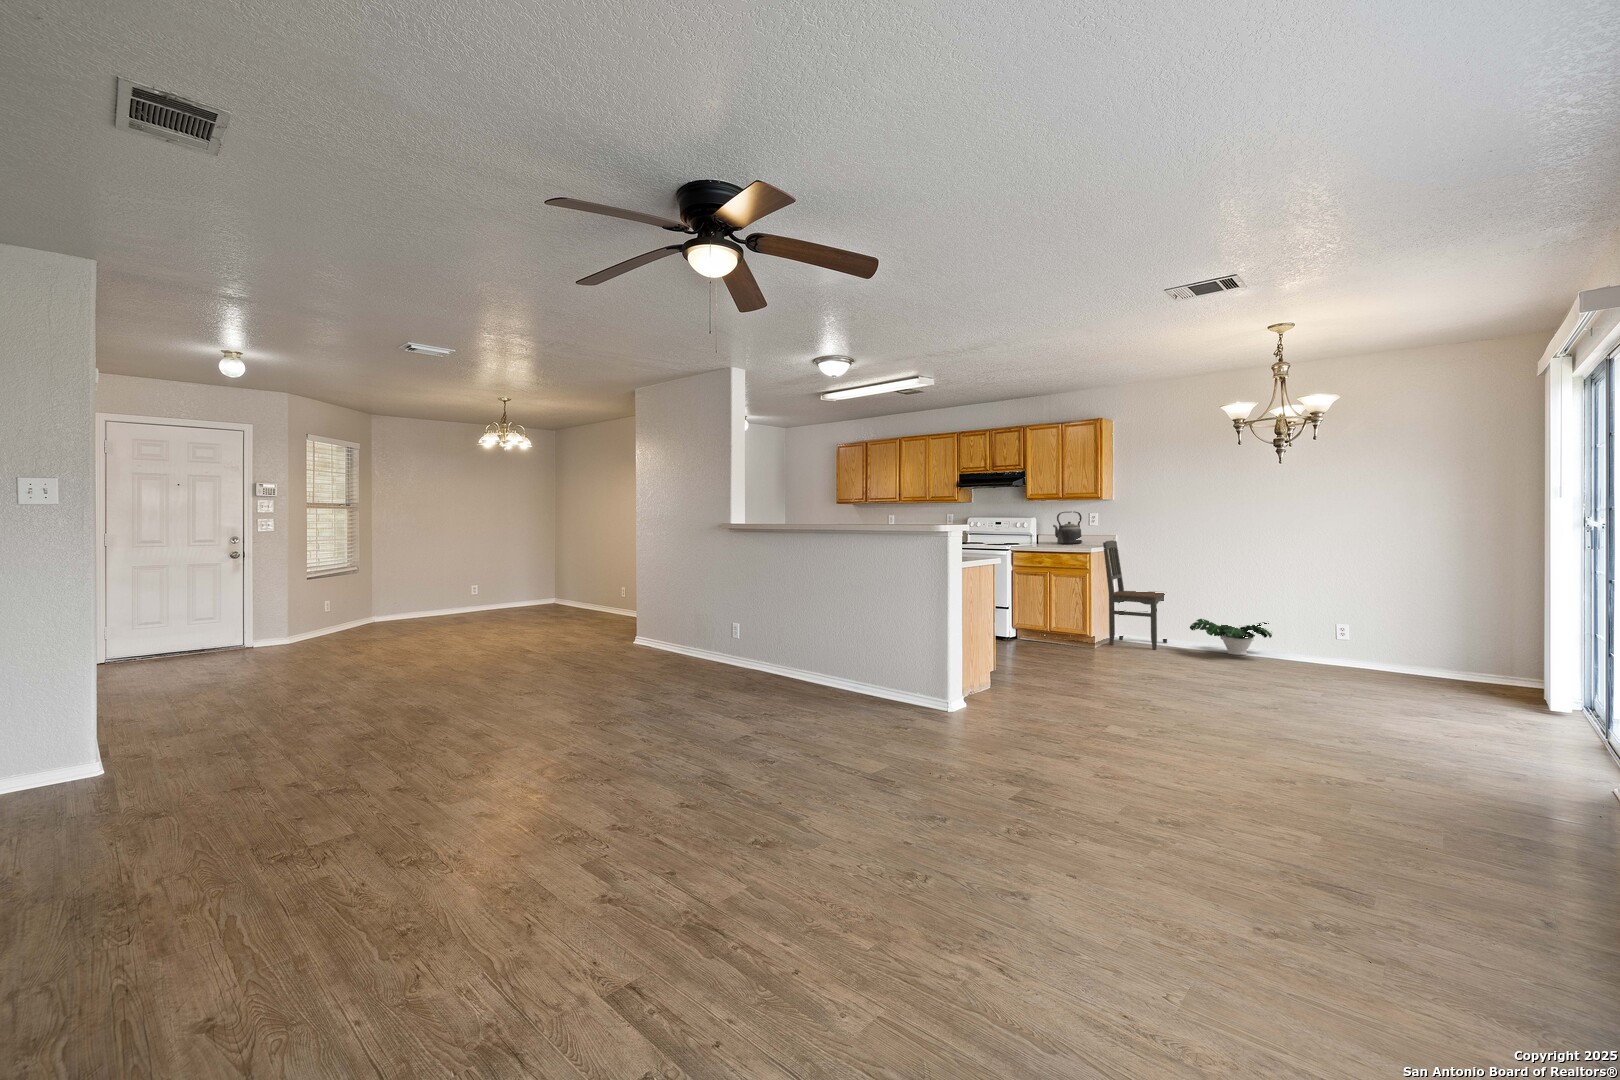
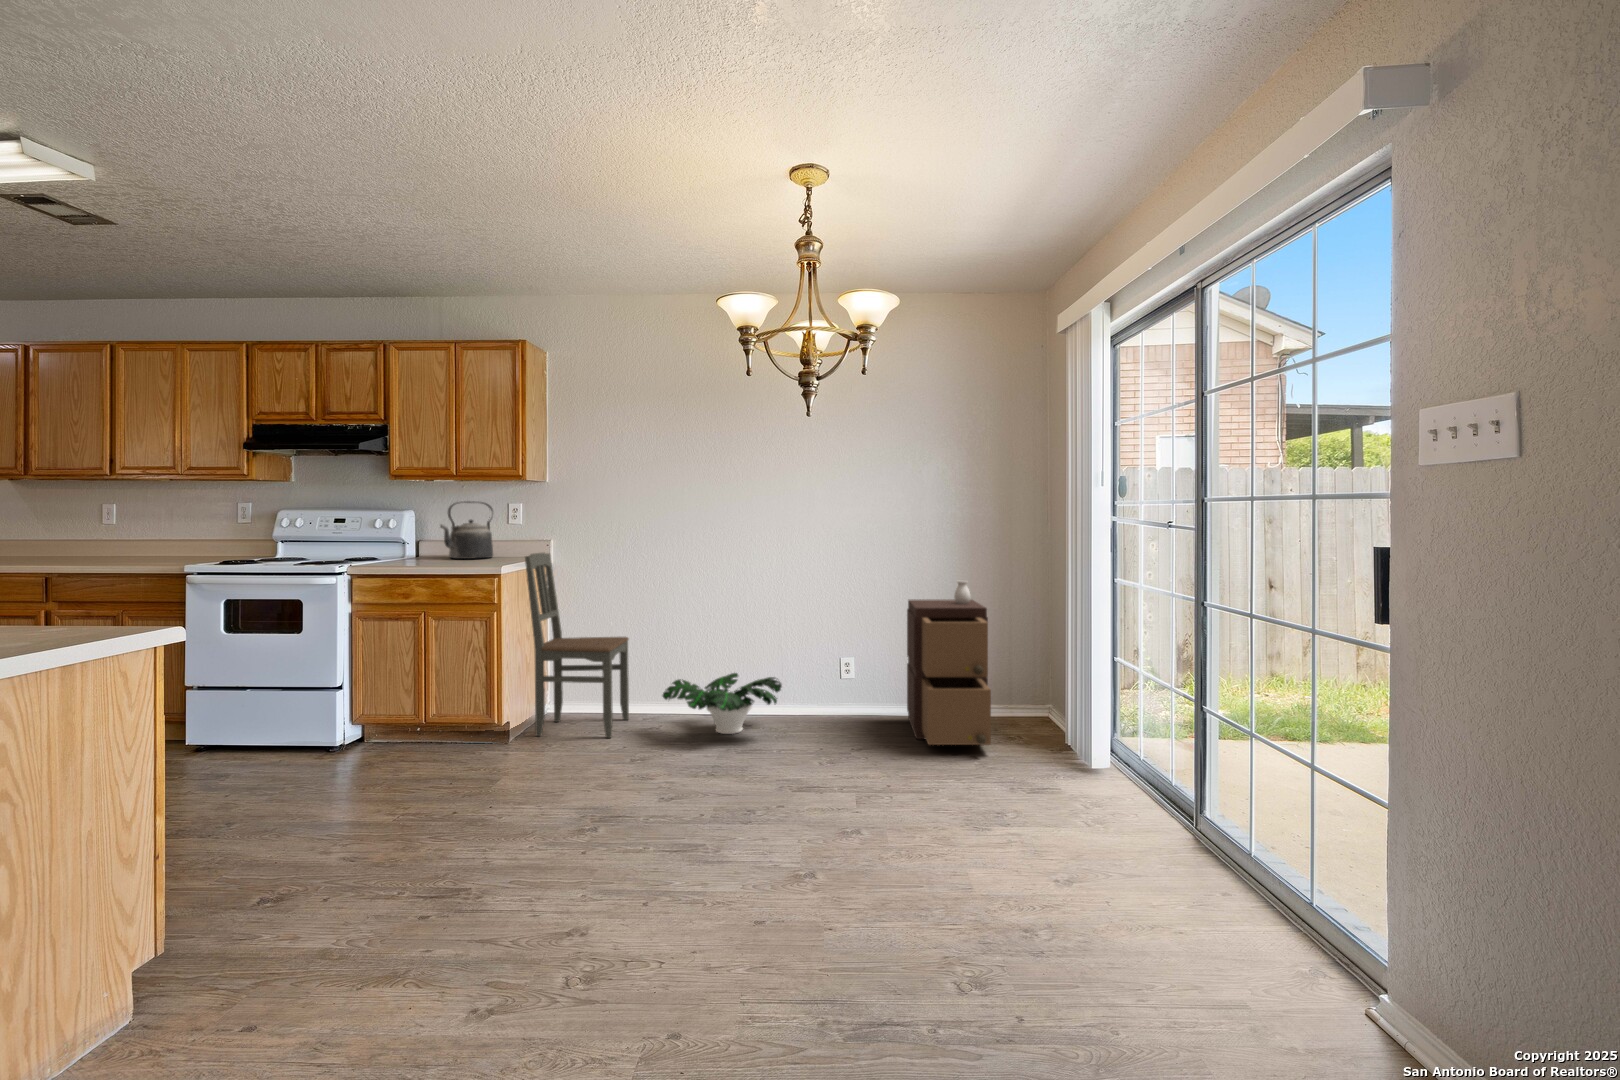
storage cabinet: none [1384,562,1451,676] -> present [907,581,991,745]

